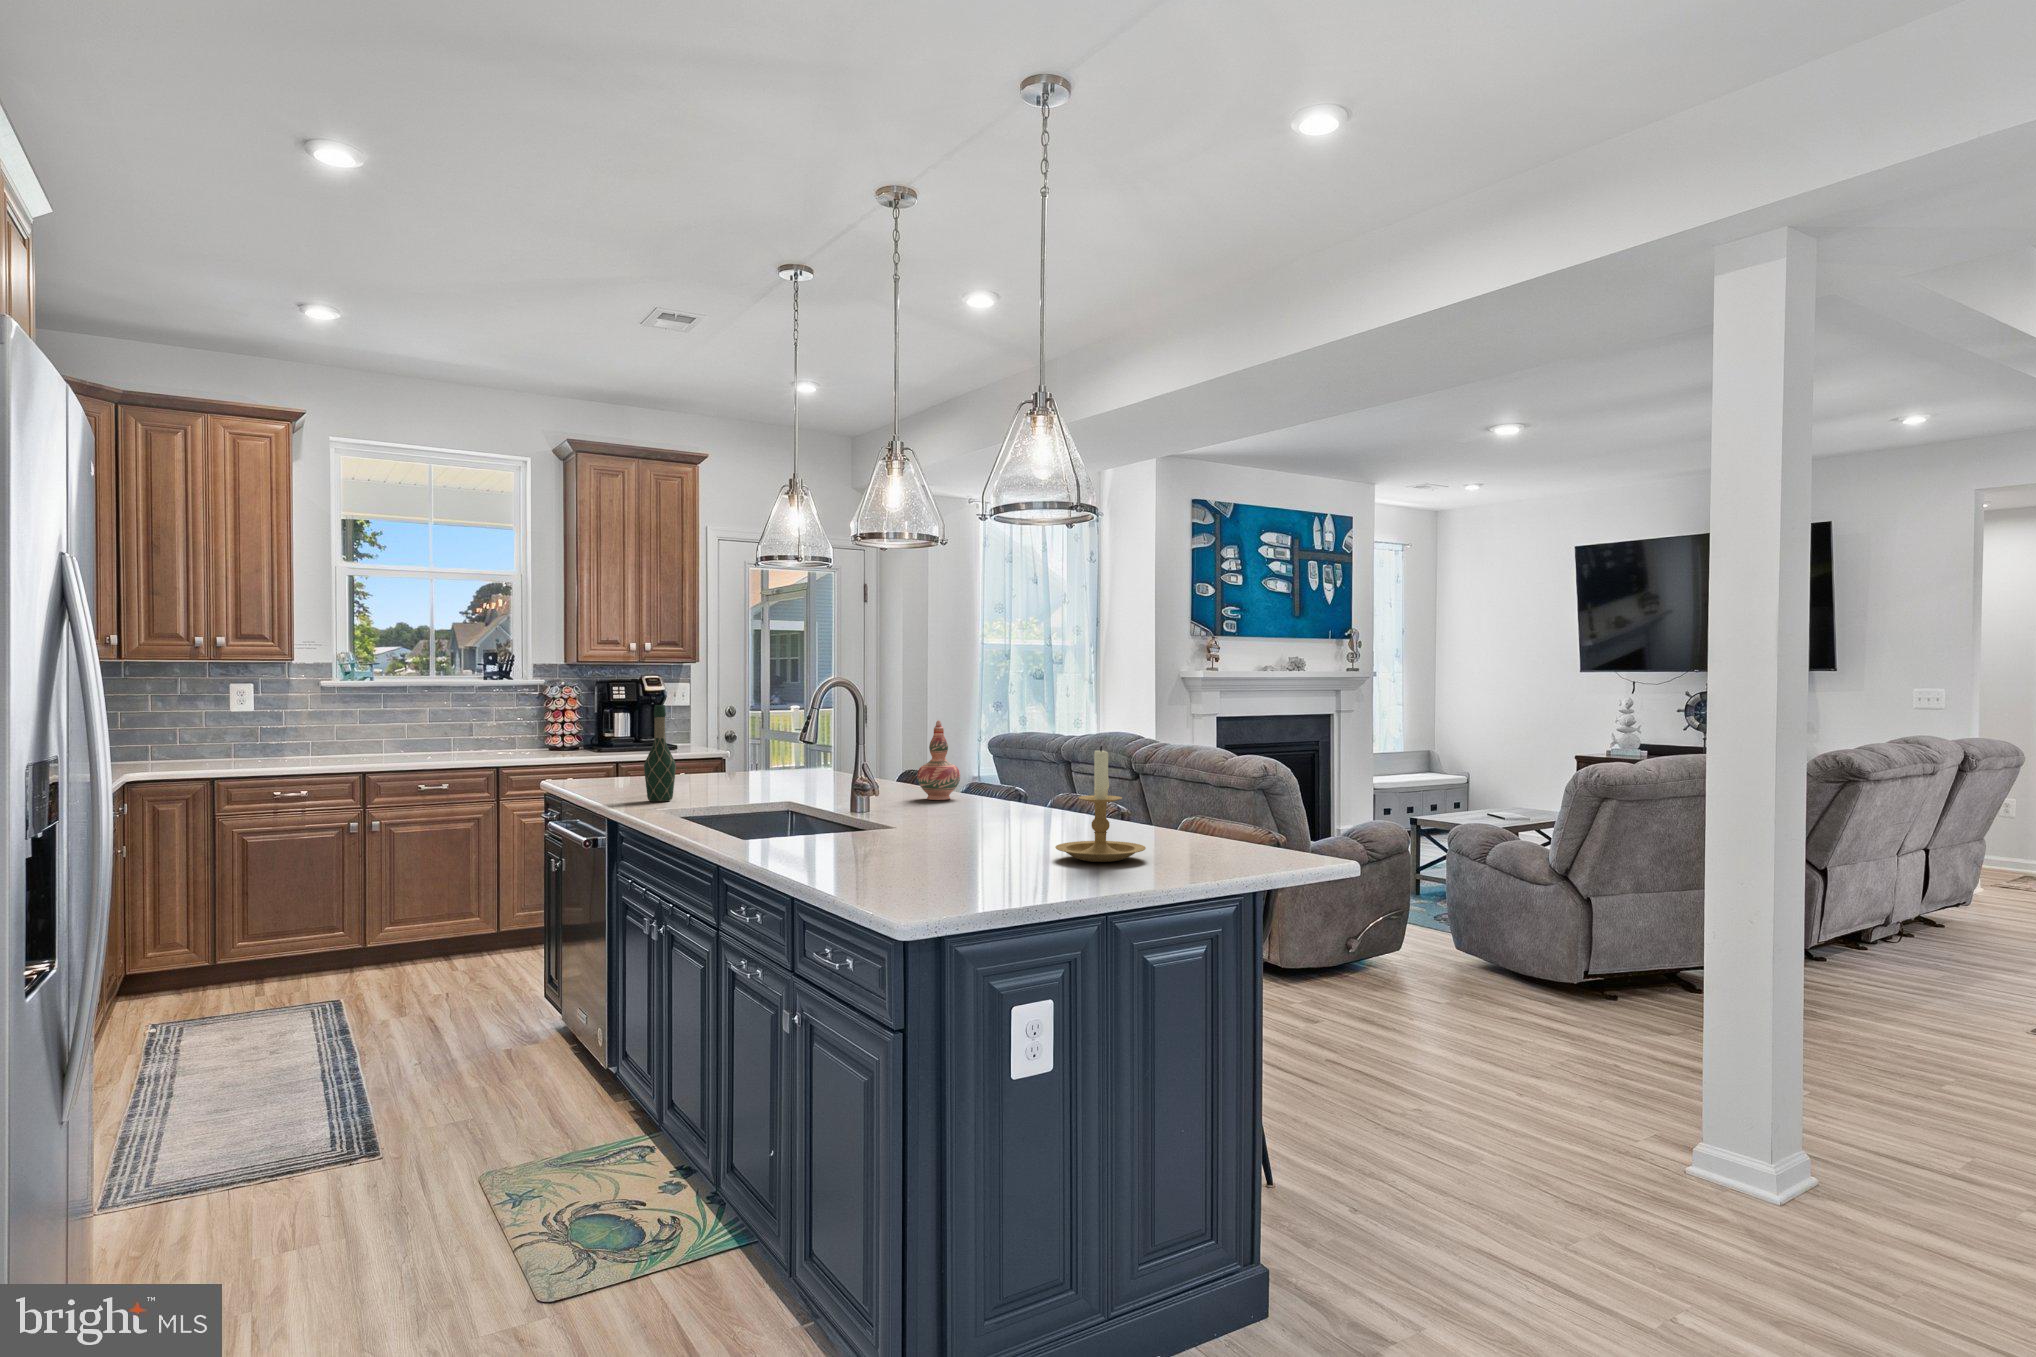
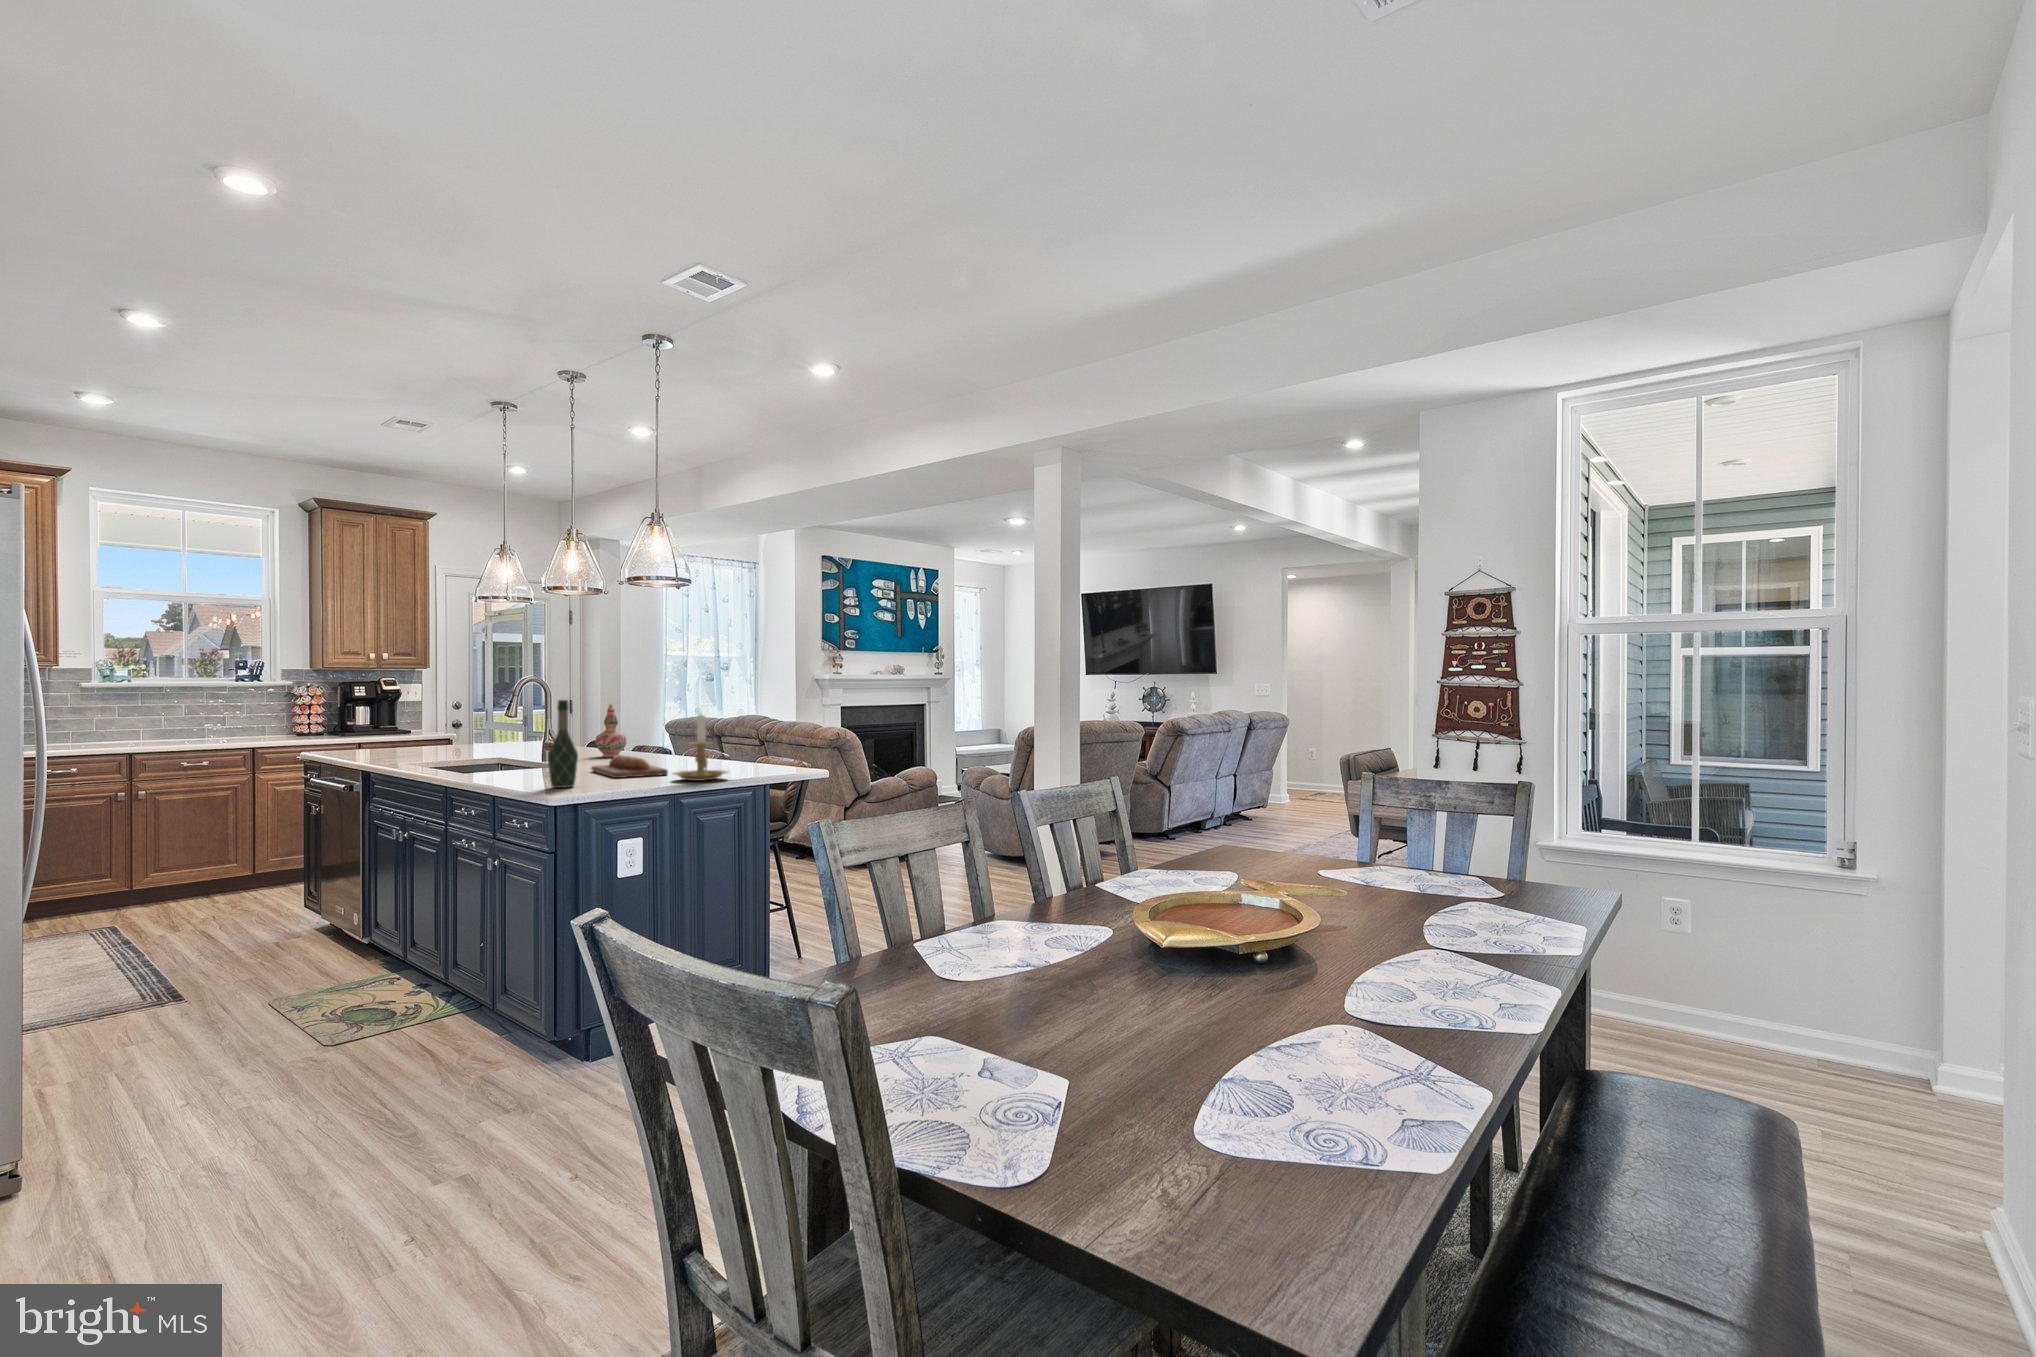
wine bottle: present [644,705,676,802] -> present [548,700,578,788]
bread loaf: none [922,808,1042,849] -> present [591,755,668,778]

